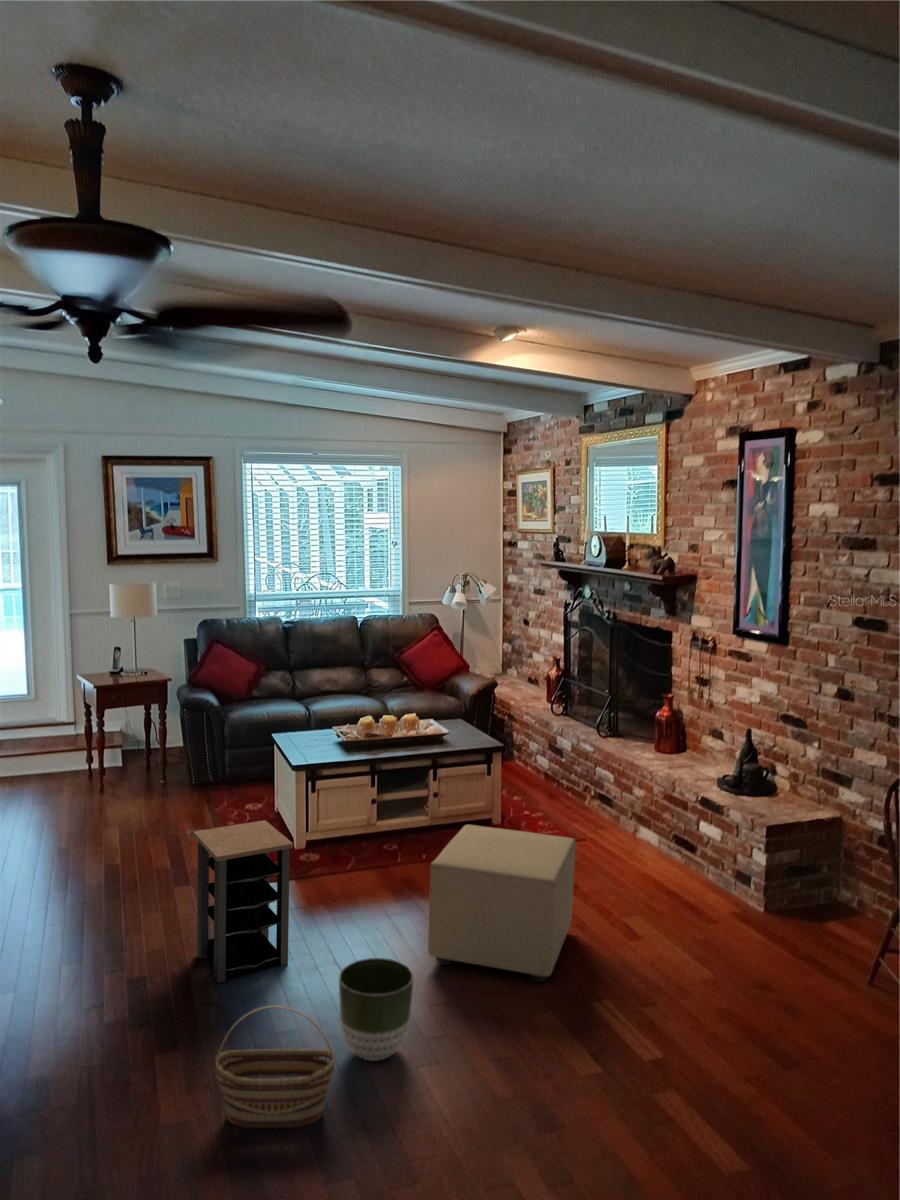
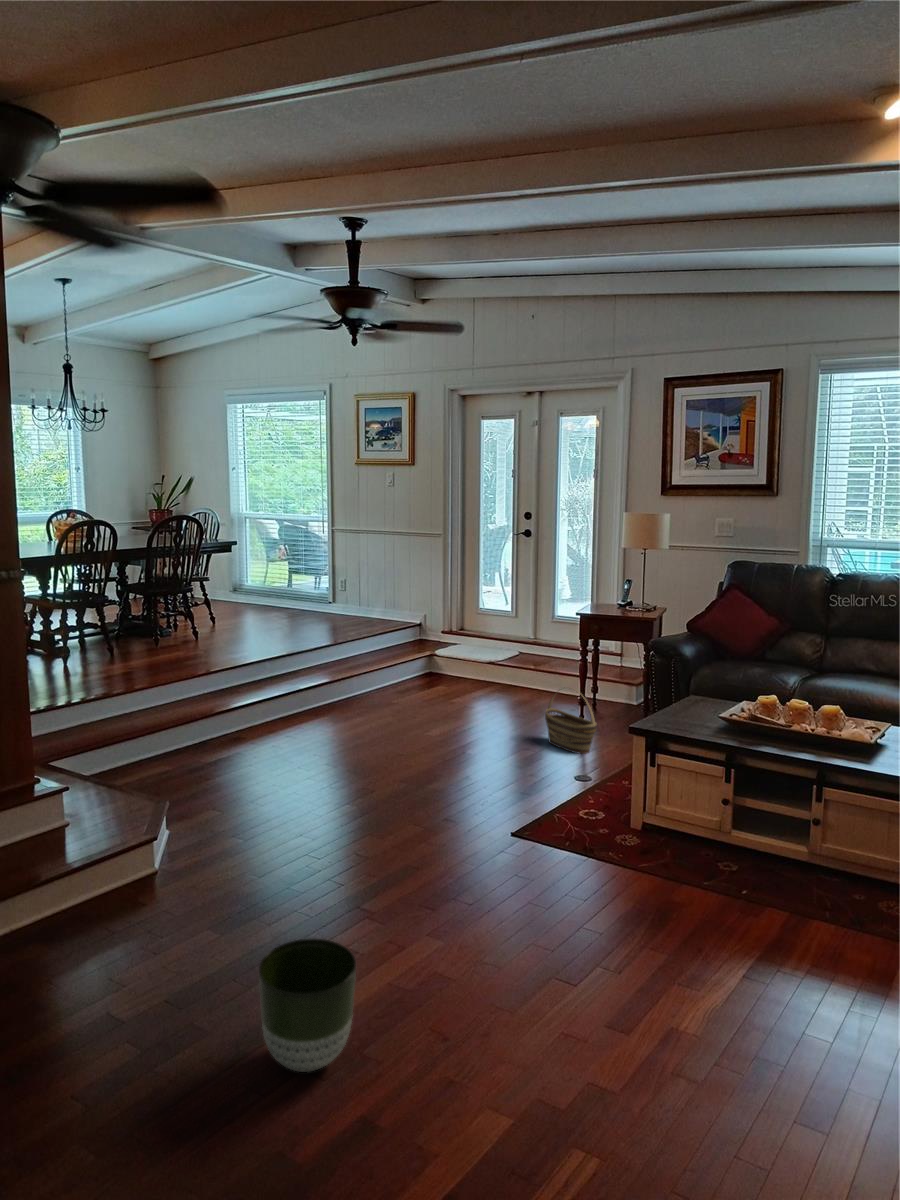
side table: present [193,820,293,983] -> none [343,747,460,929]
ottoman: present [428,825,575,982] -> none [515,857,787,1129]
basket: present [216,1006,335,1128] -> present [545,689,596,754]

